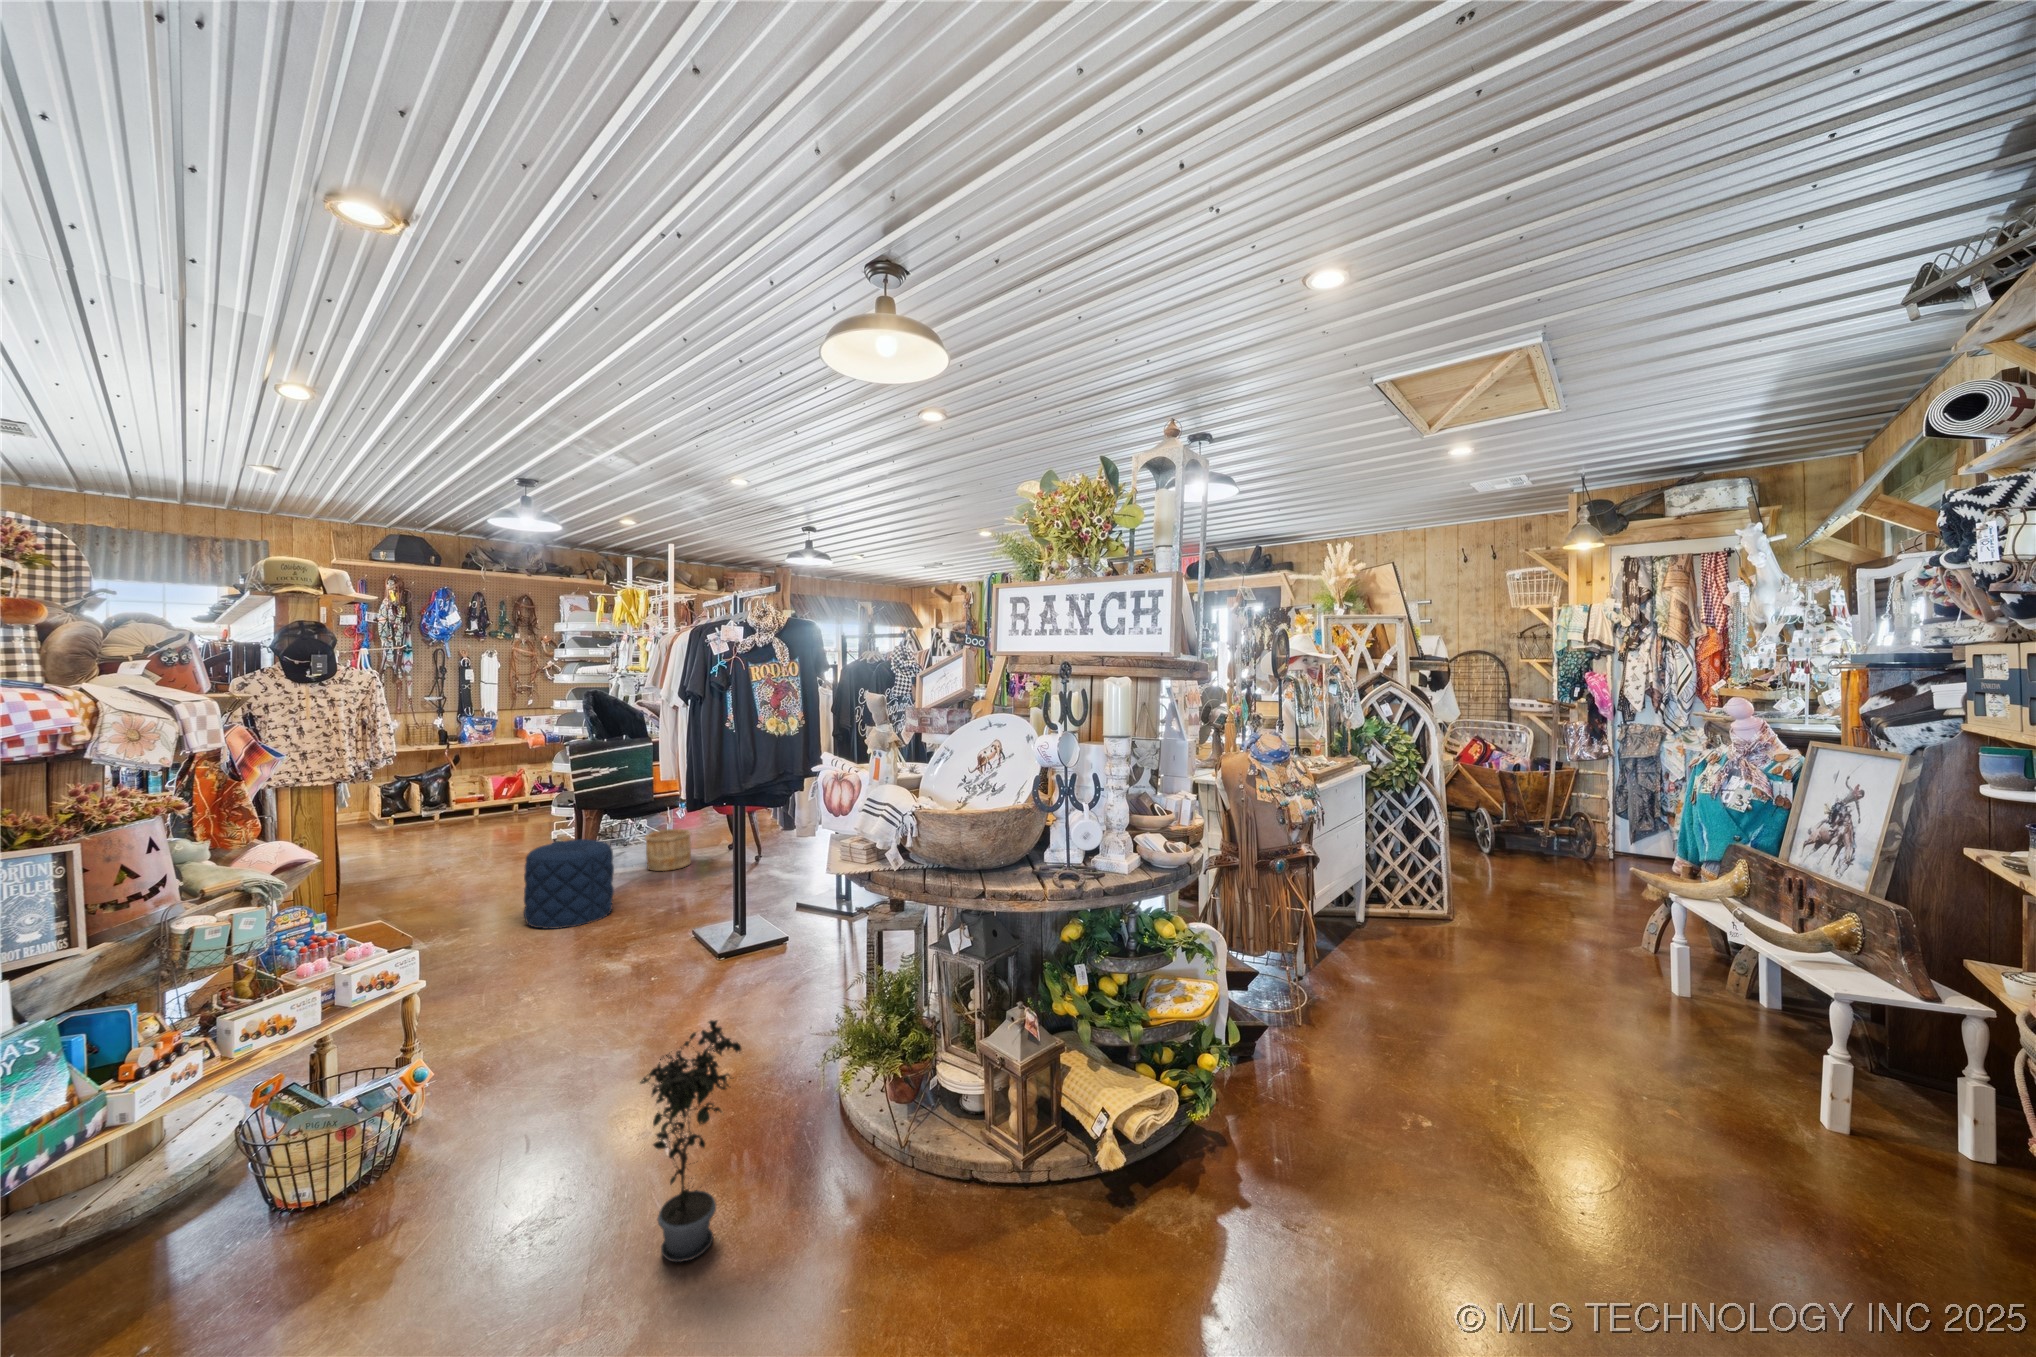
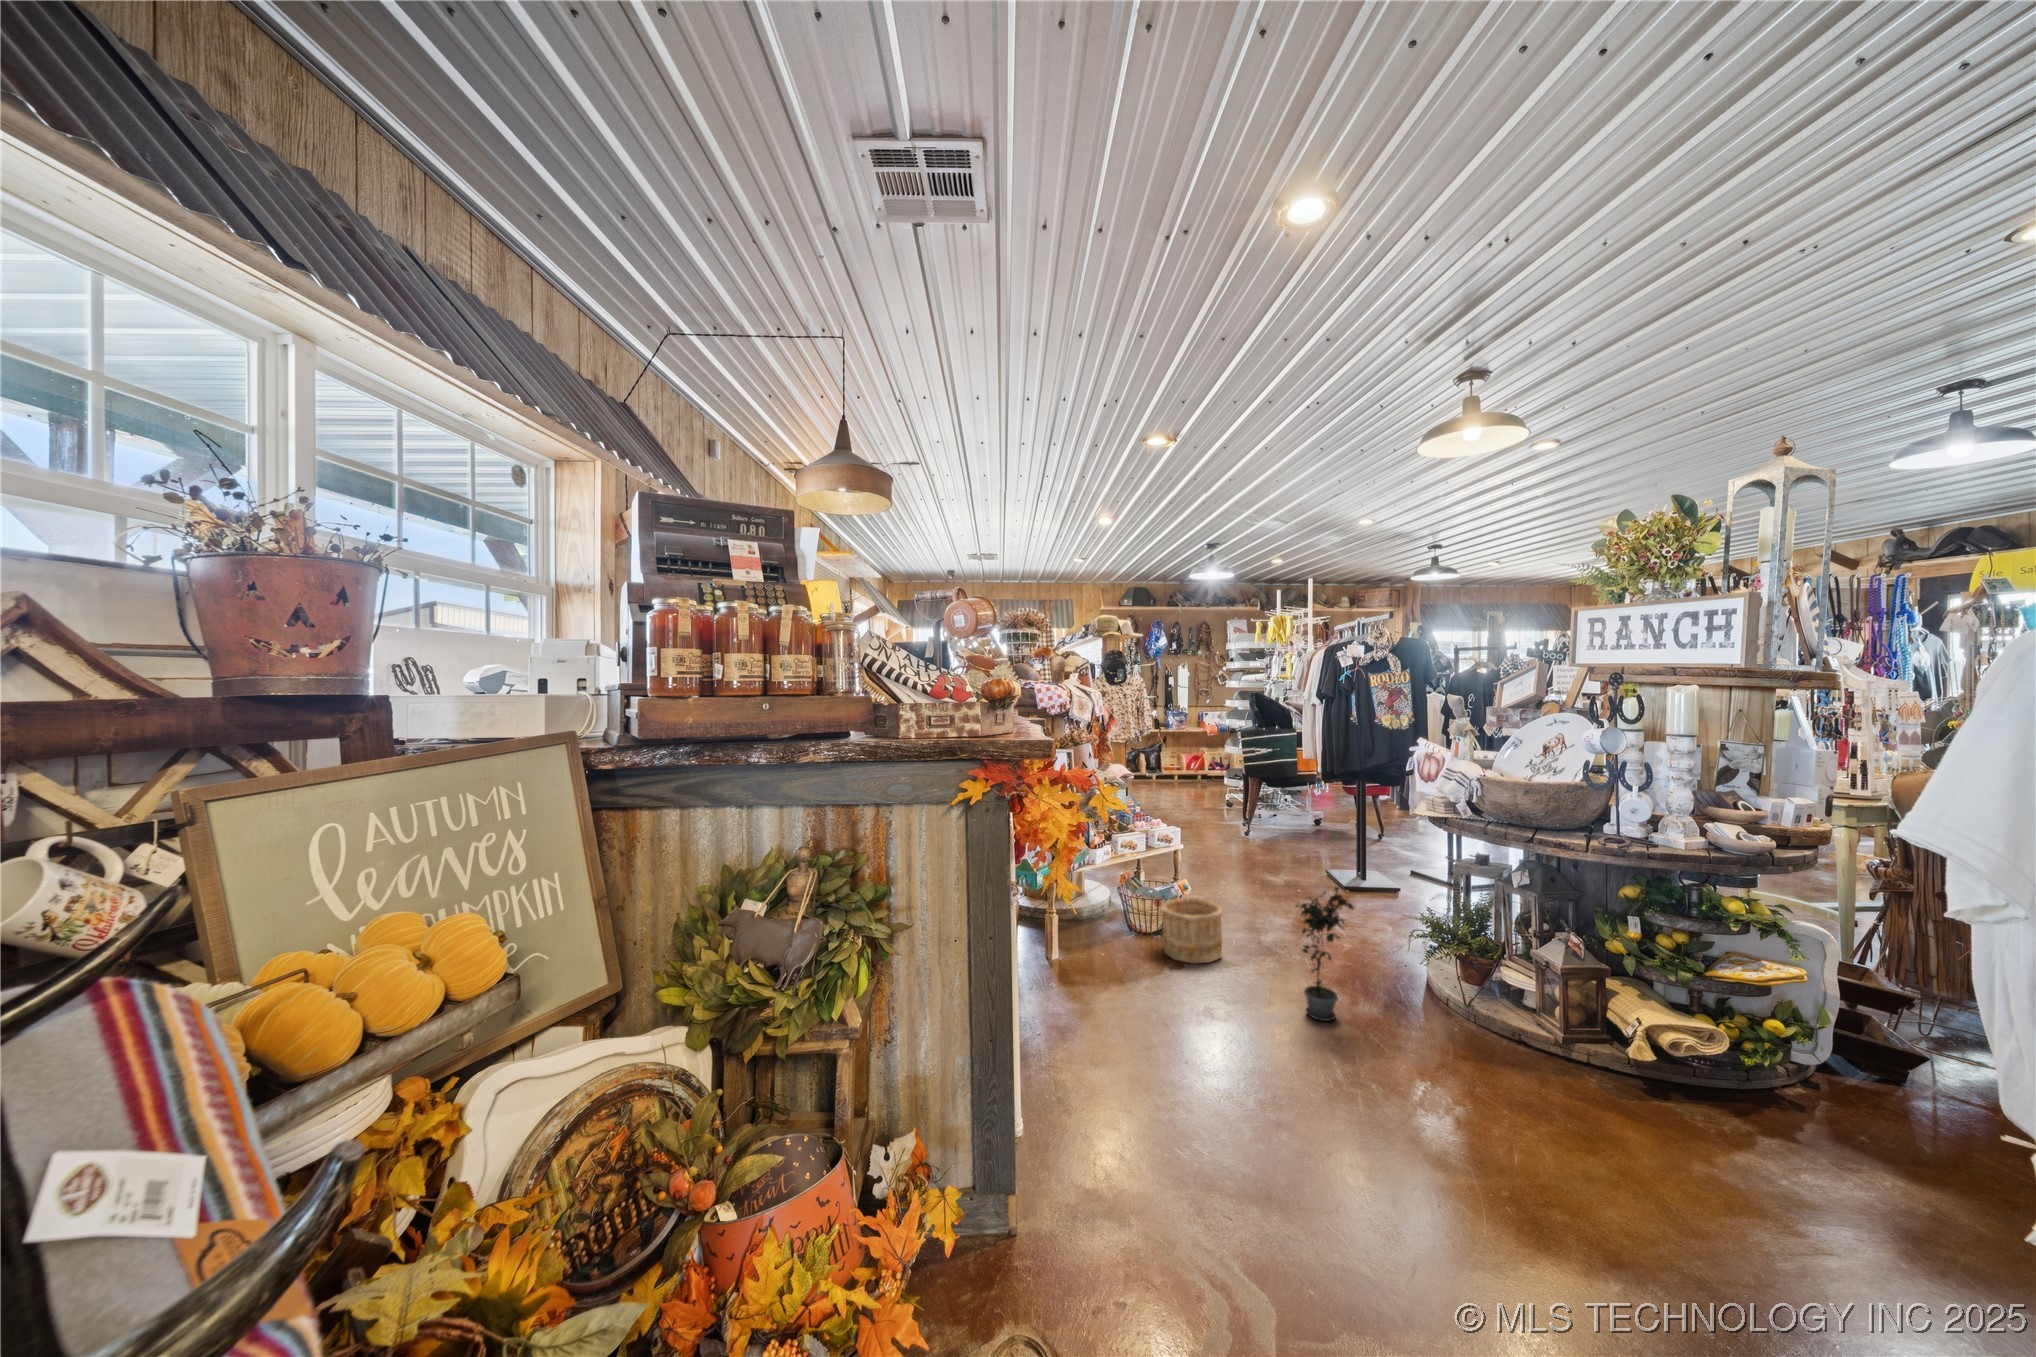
wooden bucket: present [645,829,691,871] -> present [1161,898,1223,964]
pouf: present [524,839,614,929] -> none [1214,795,1270,853]

